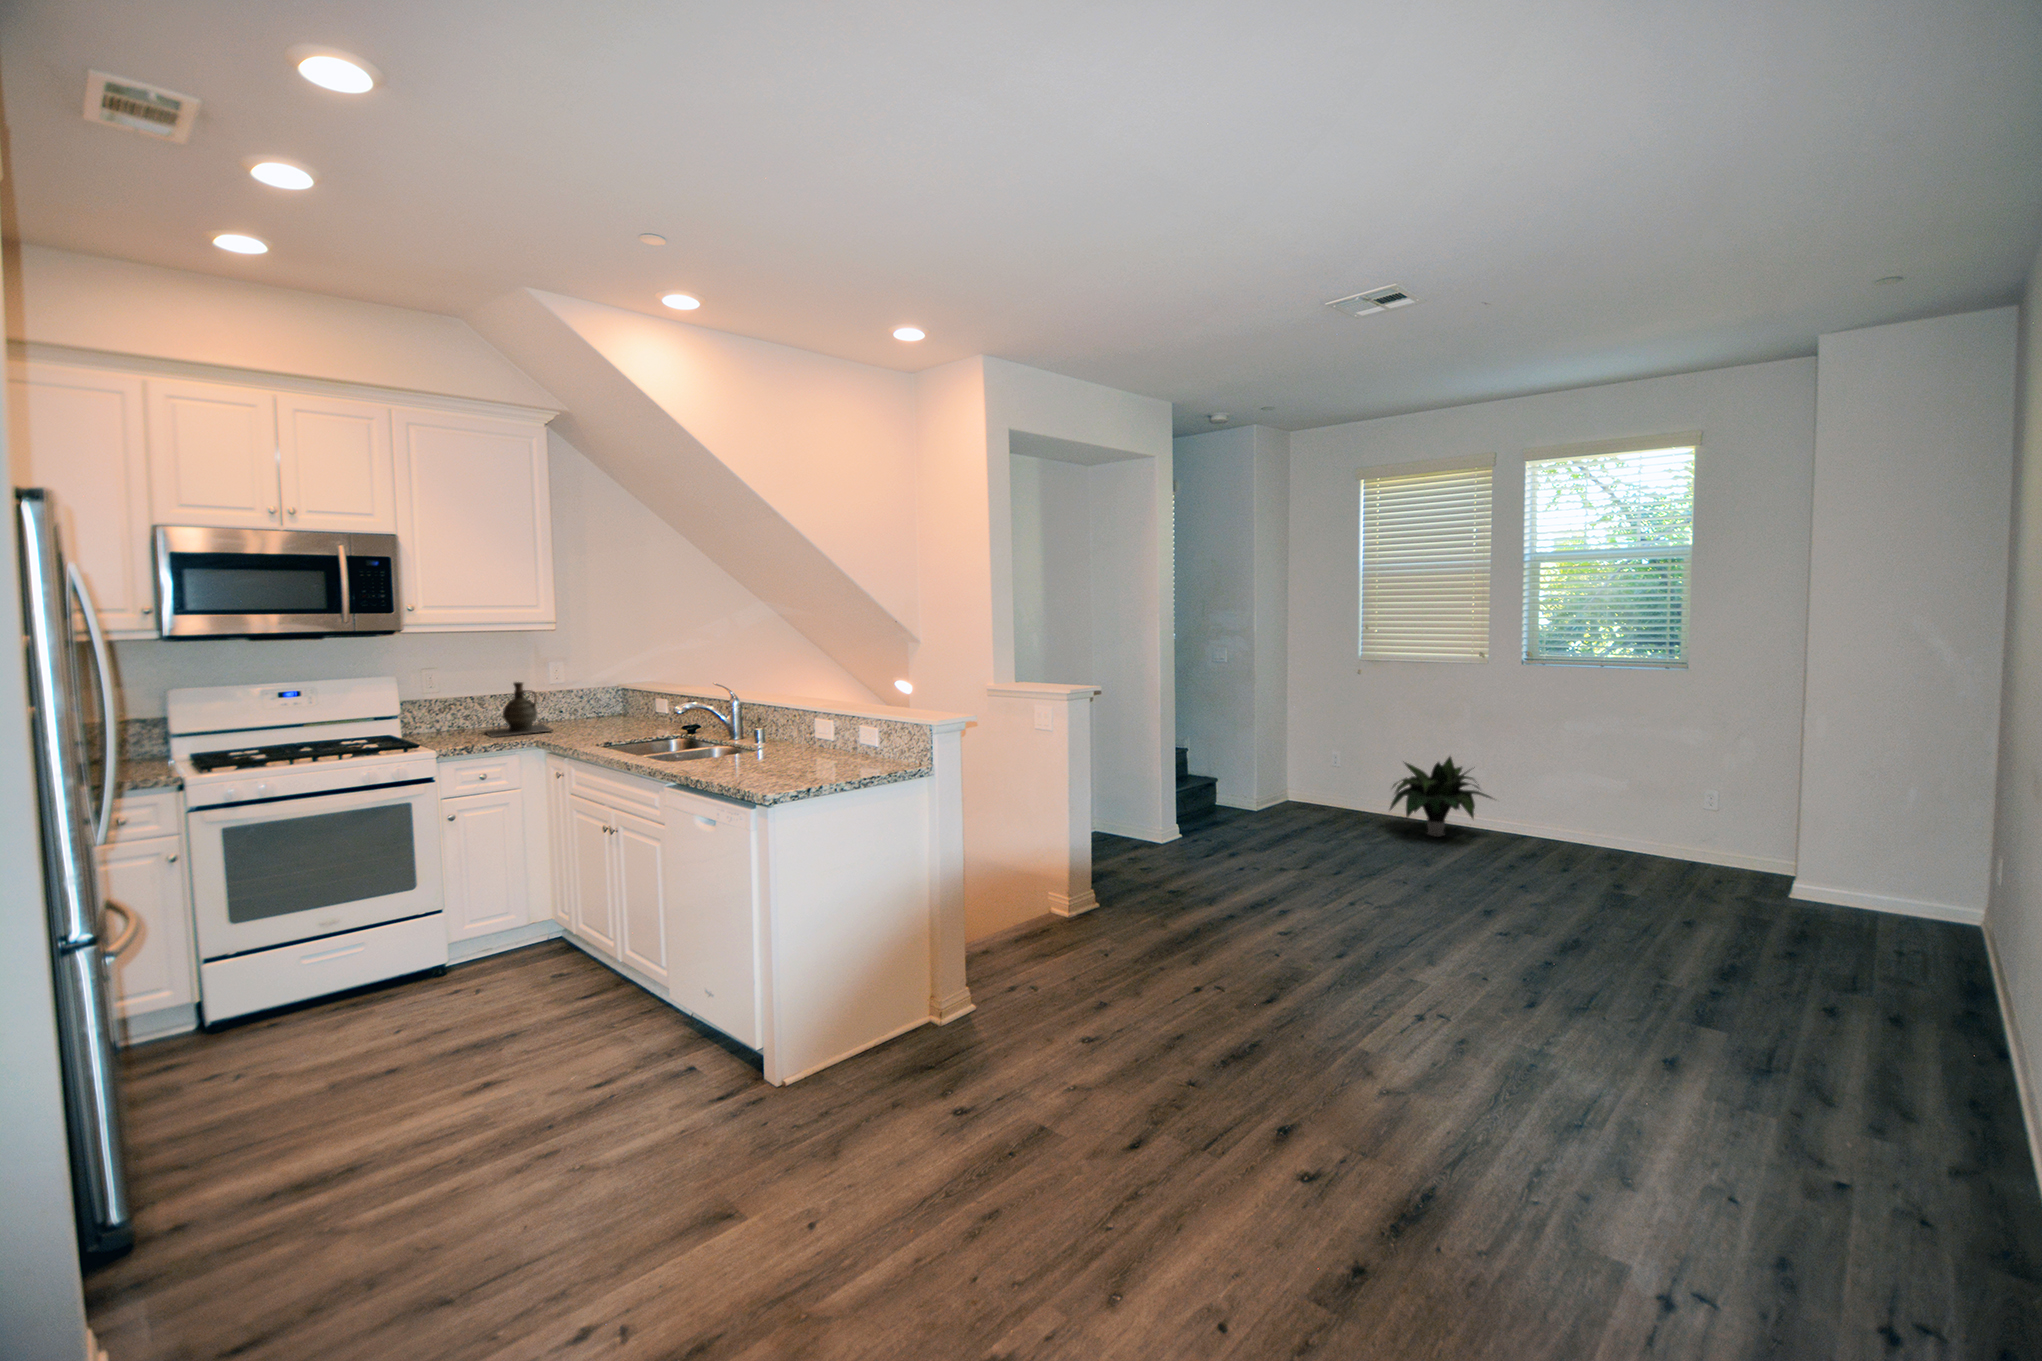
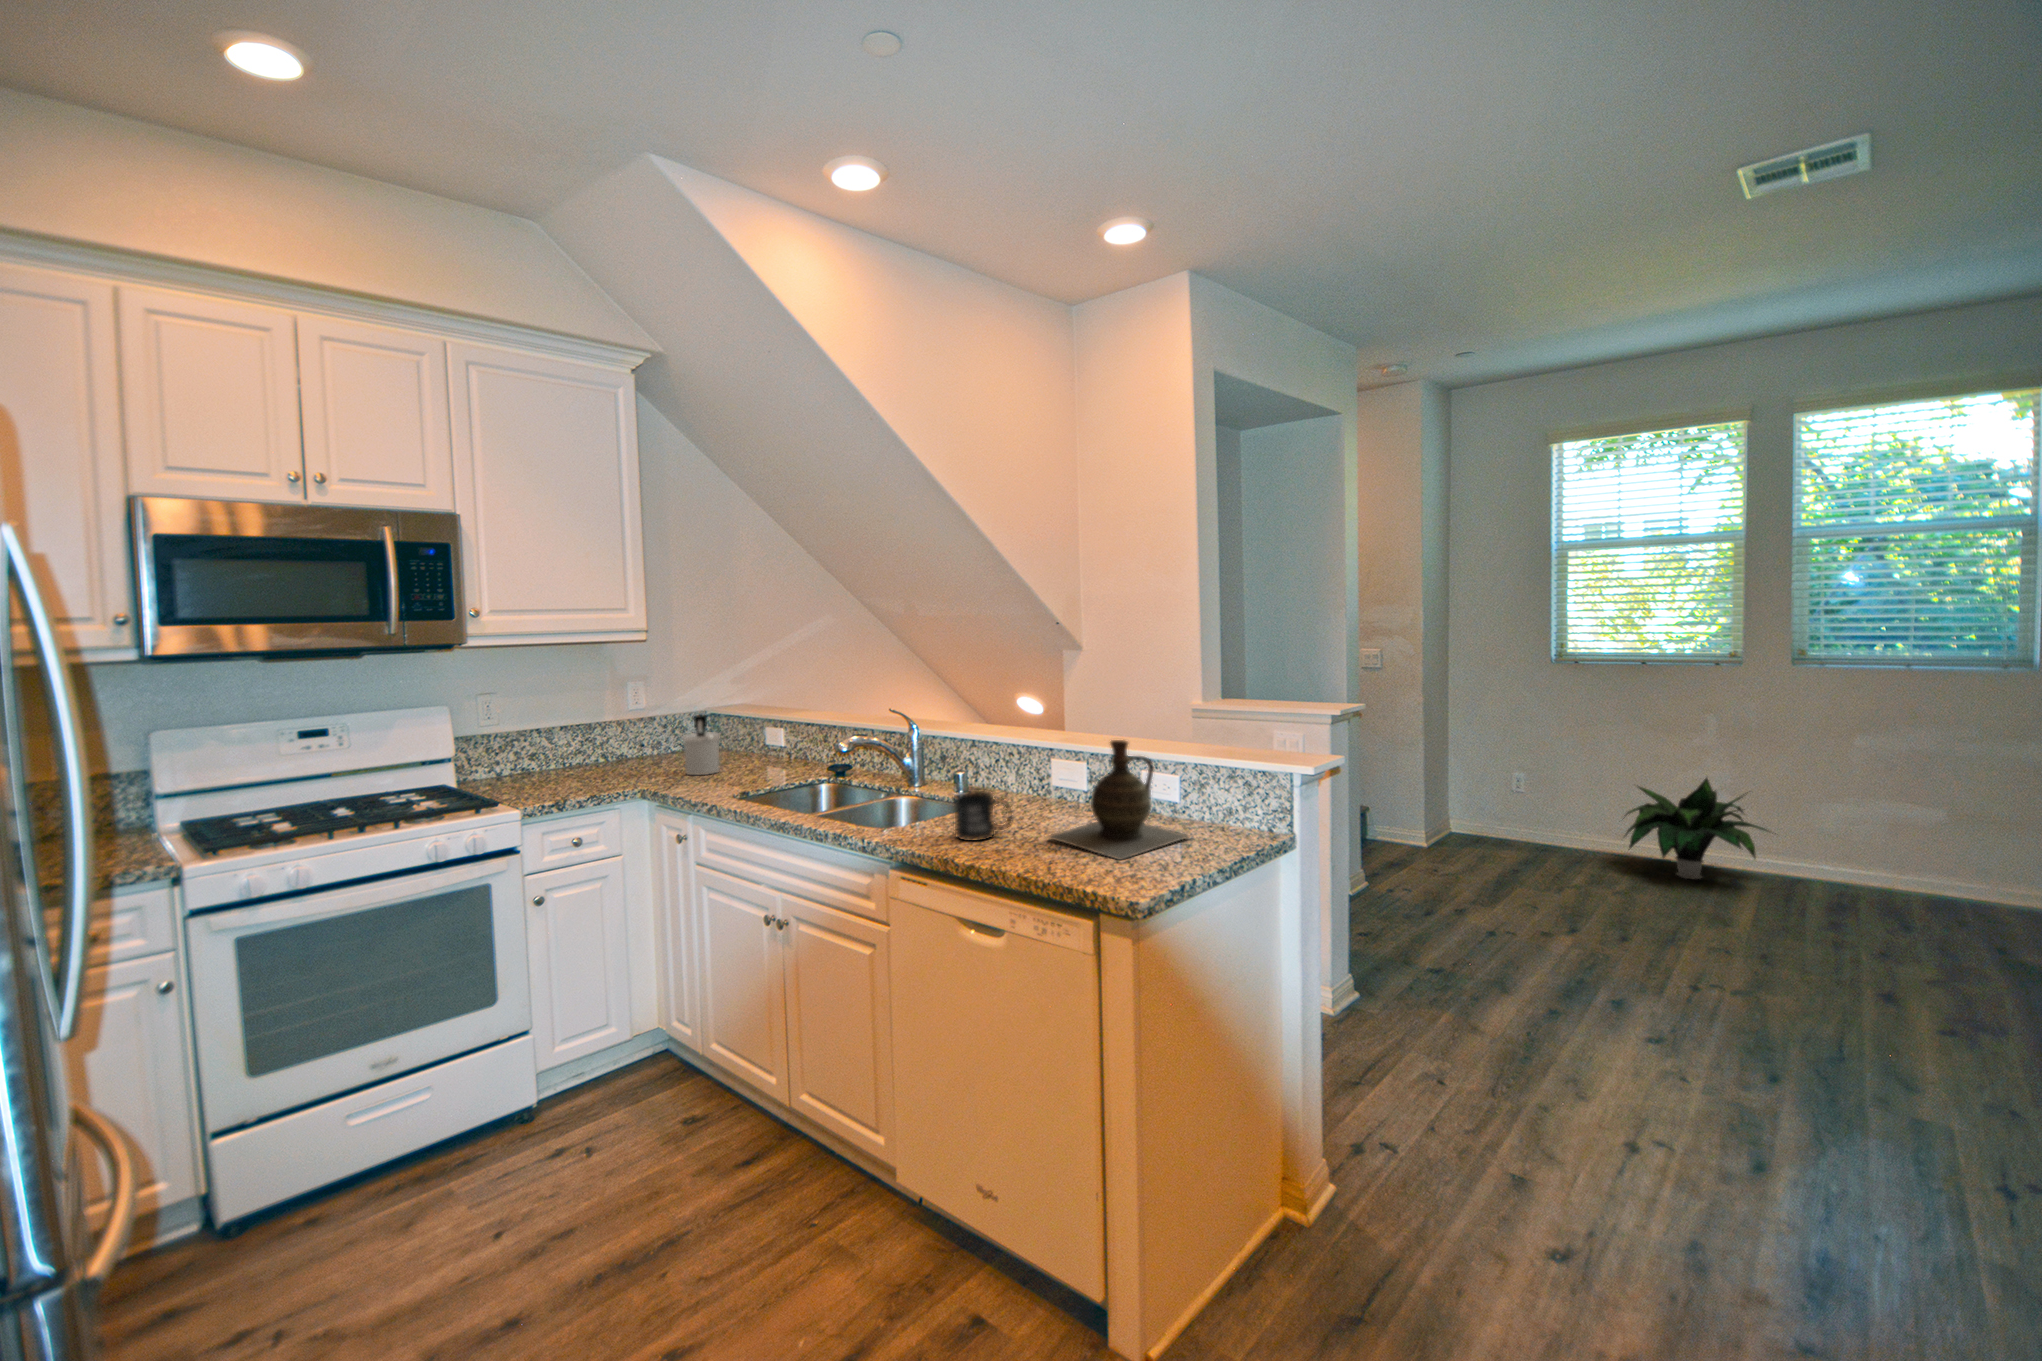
ceramic jug: present [484,682,551,737] -> present [1048,740,1189,860]
soap dispenser: none [580,688,610,733] -> present [682,715,720,775]
mug: none [715,737,755,769] -> present [954,791,1010,841]

